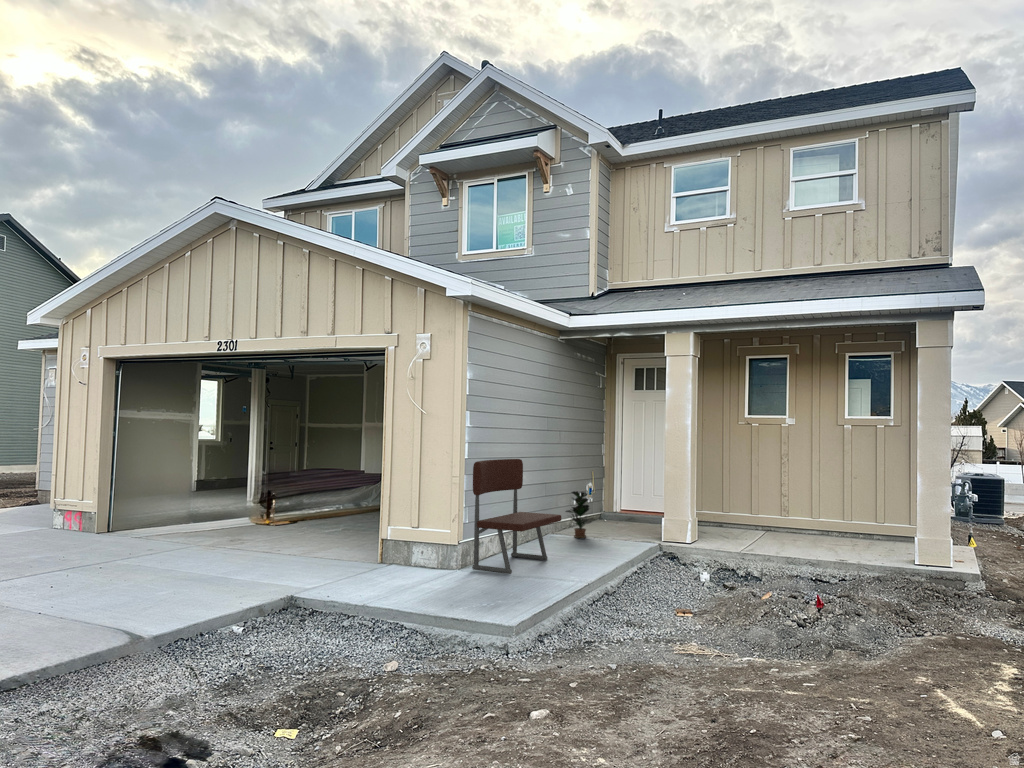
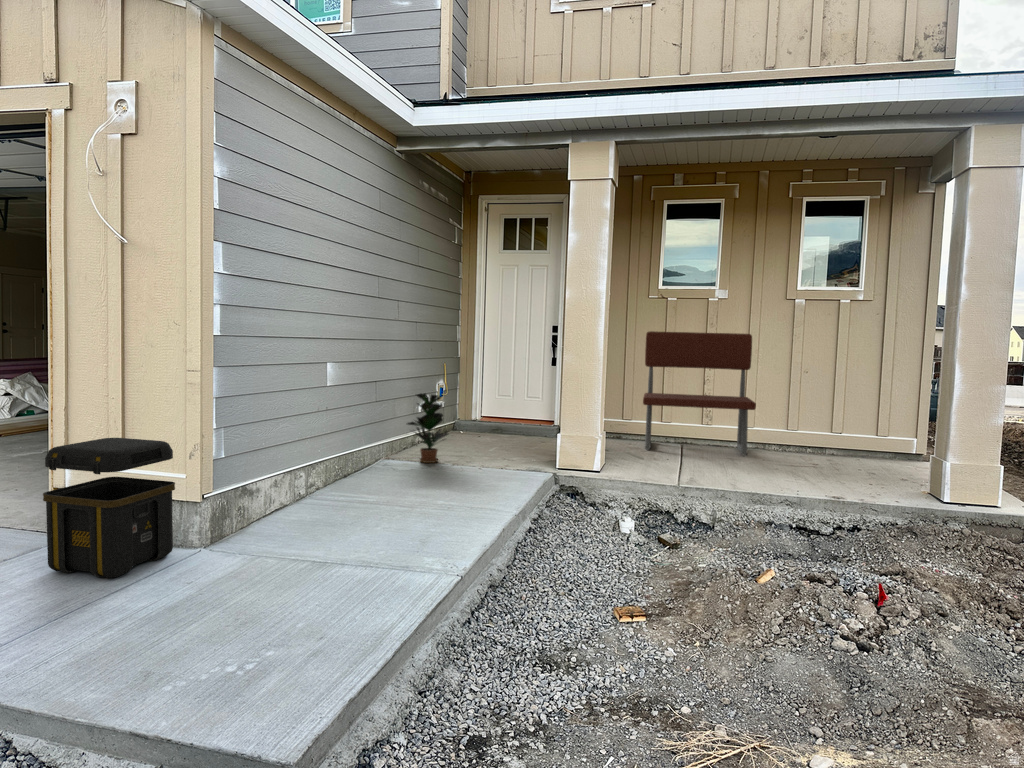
bench: present [472,459,561,574] -> present [643,331,756,455]
toolbox: none [391,510,447,577] -> present [43,438,175,578]

